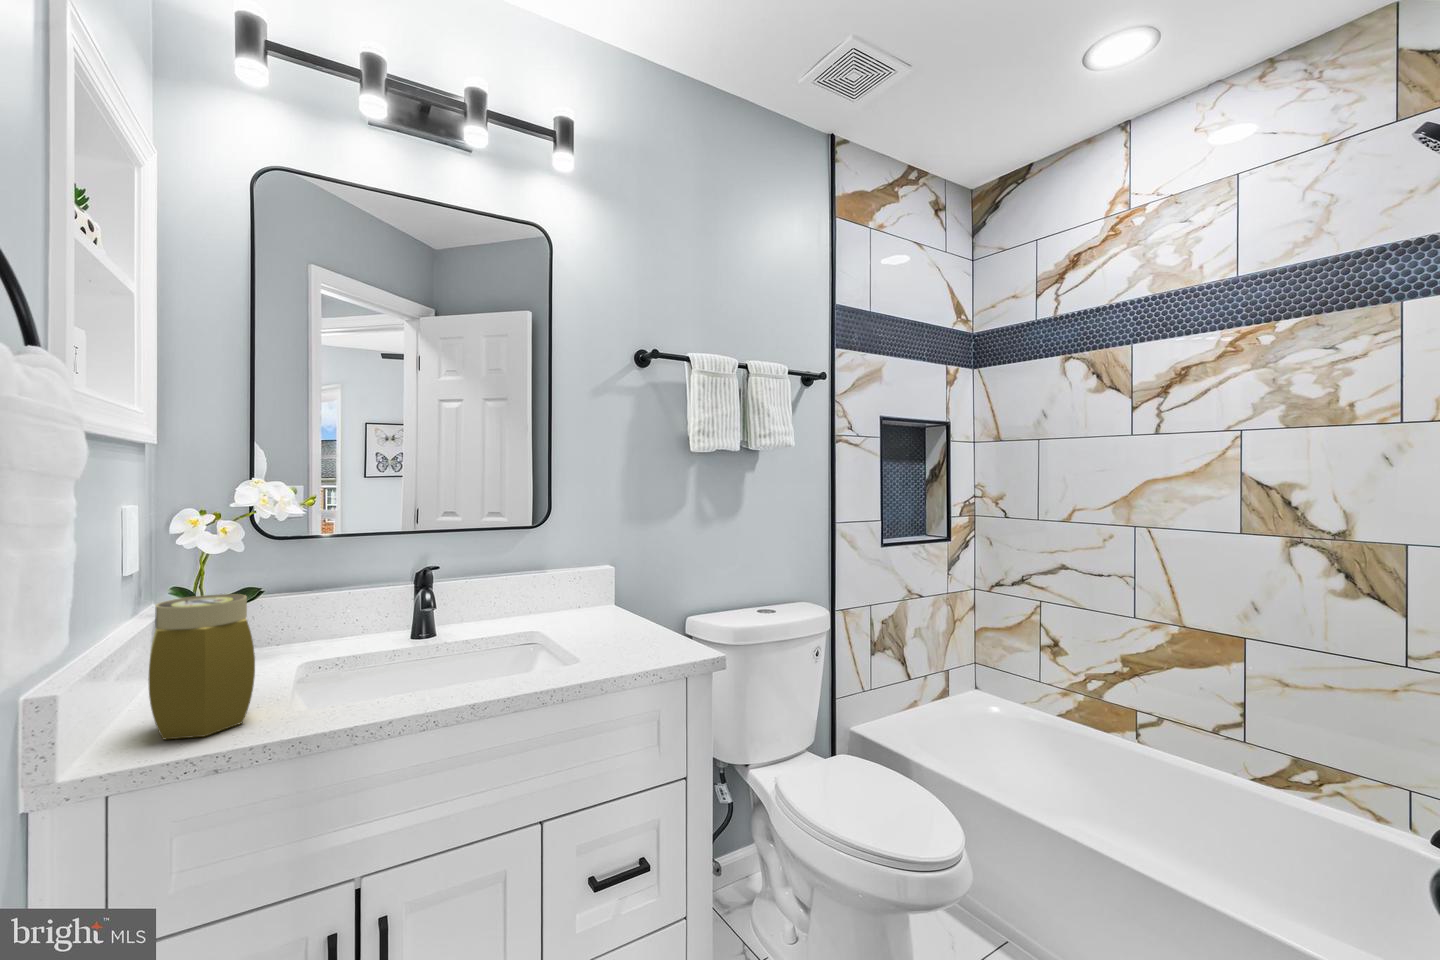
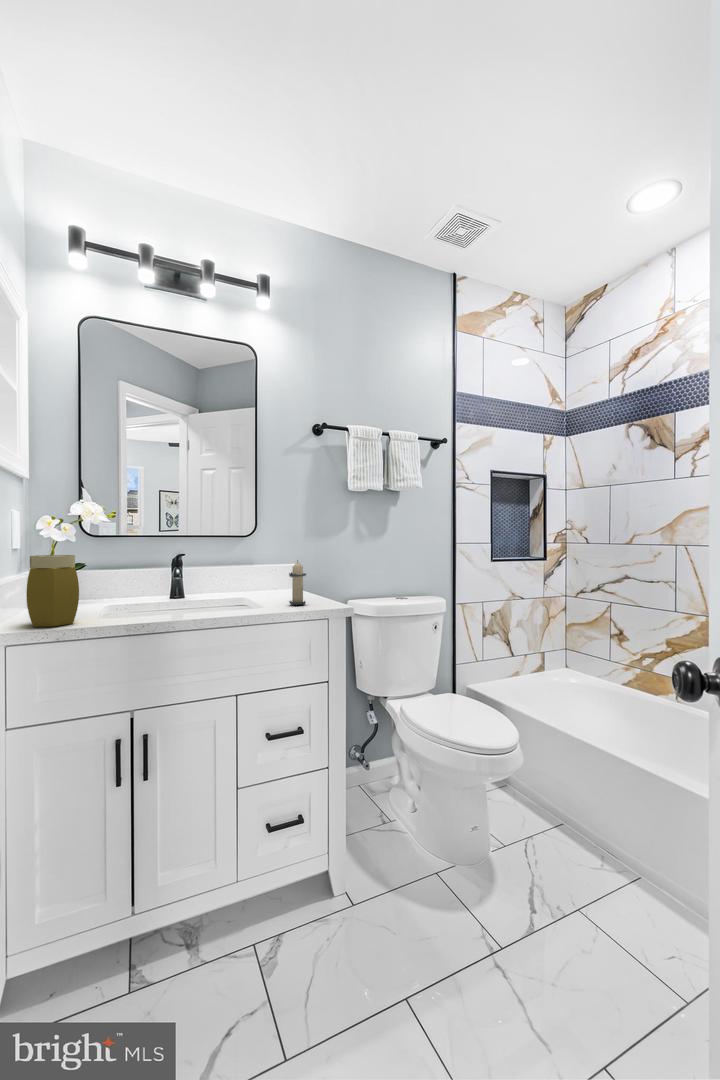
candle: none [614,575,650,649] -> present [289,562,306,605]

